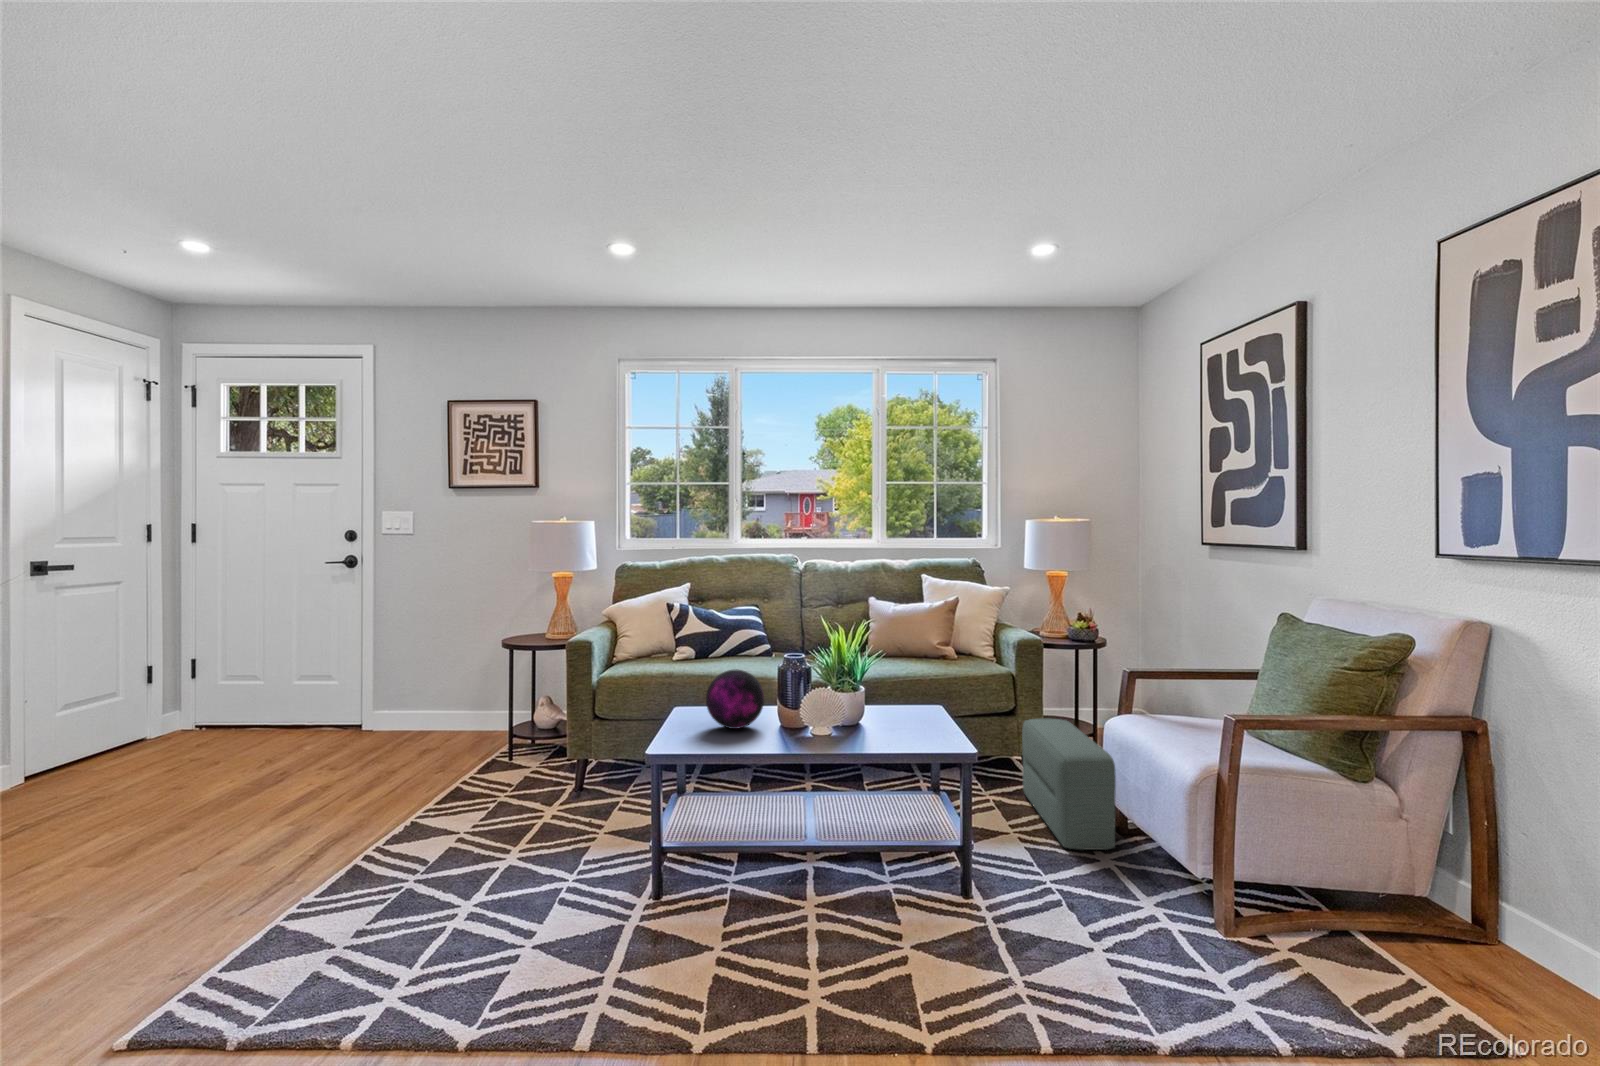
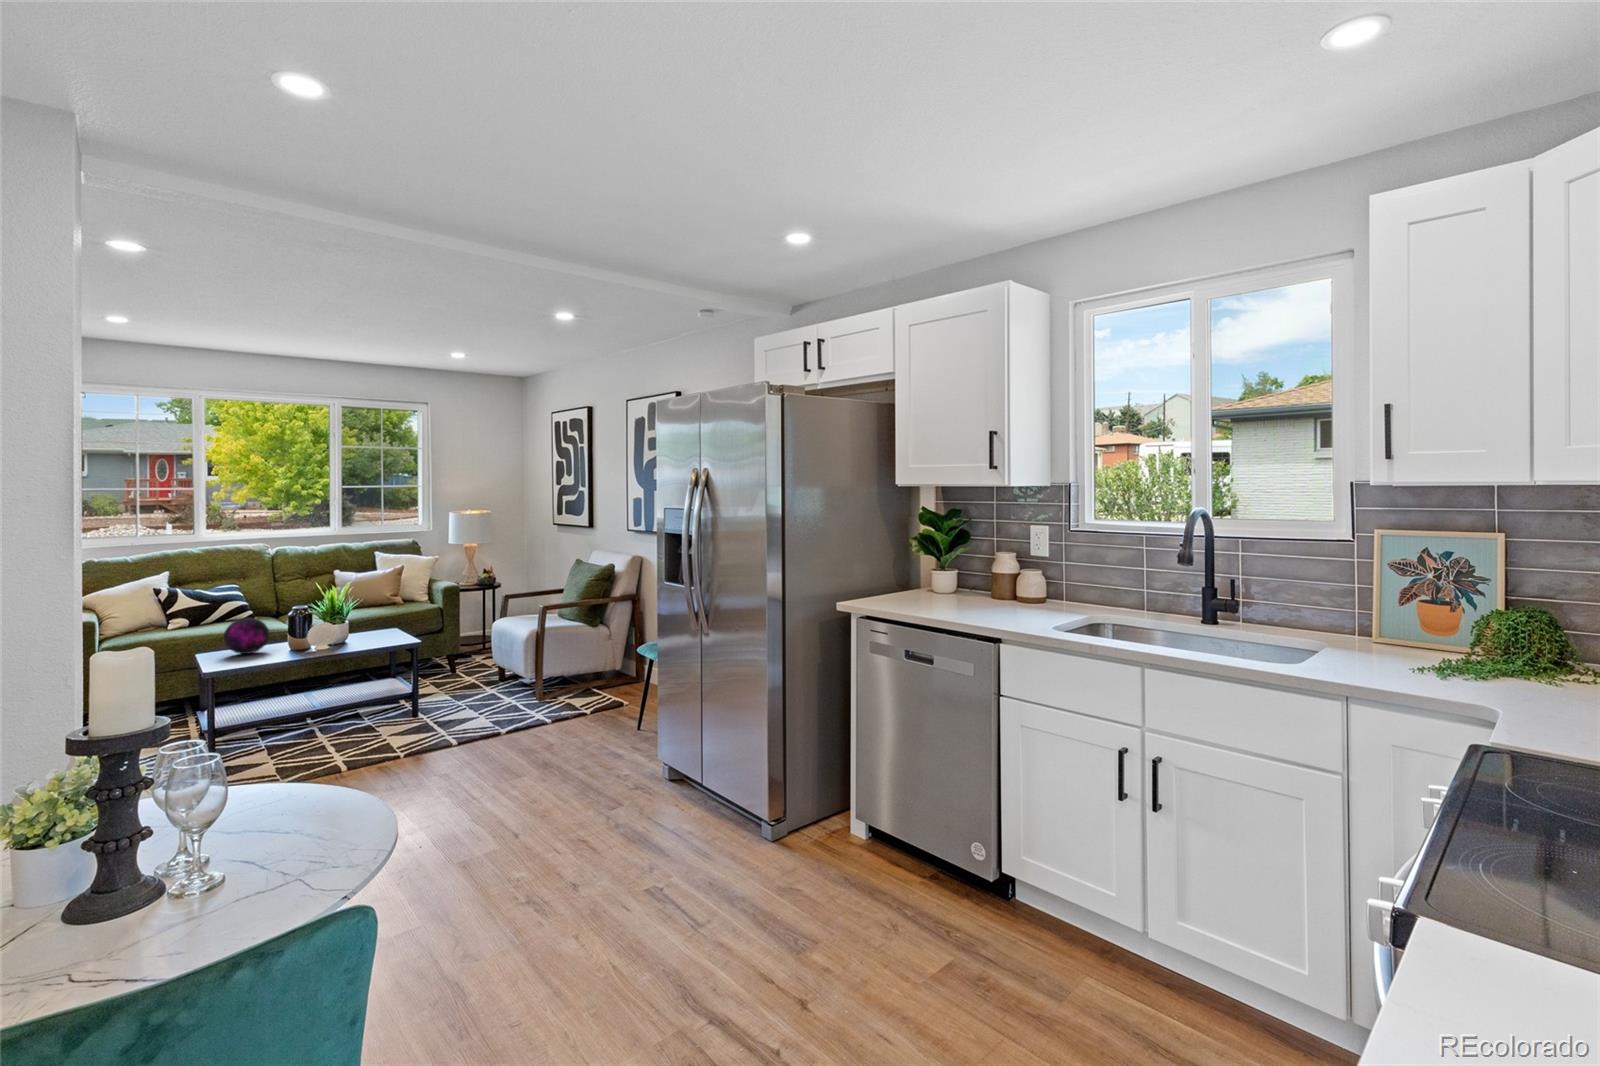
pouf: present [1022,719,1116,850] -> none [447,630,498,691]

